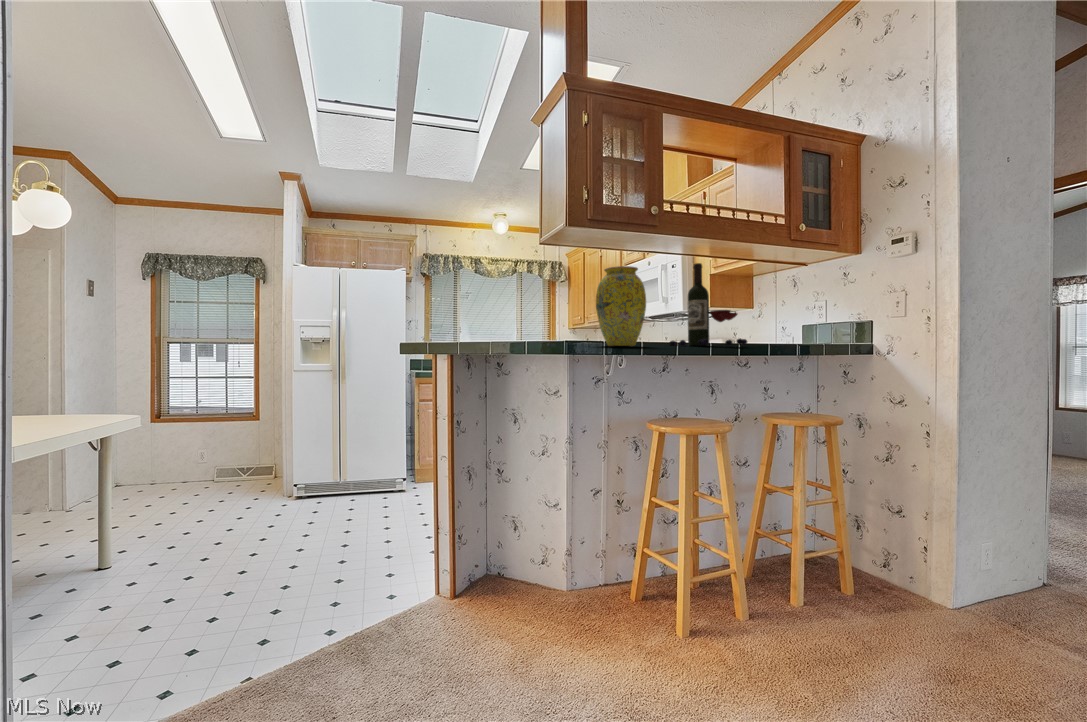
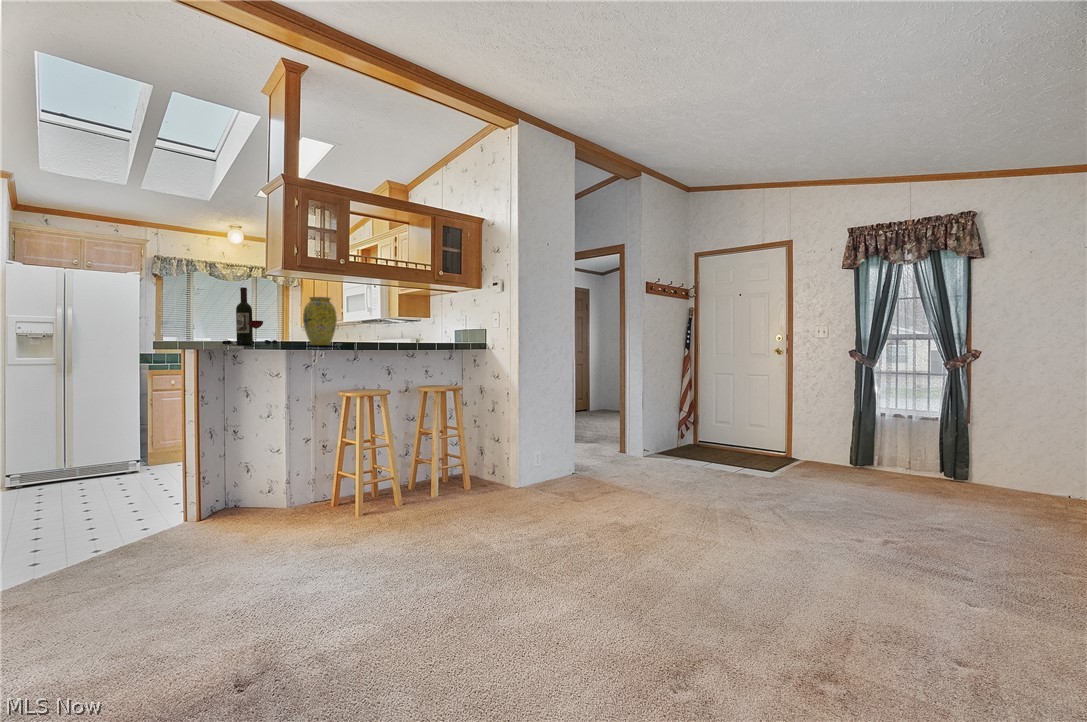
wine bottle: present [669,263,747,346] -> present [222,287,277,345]

